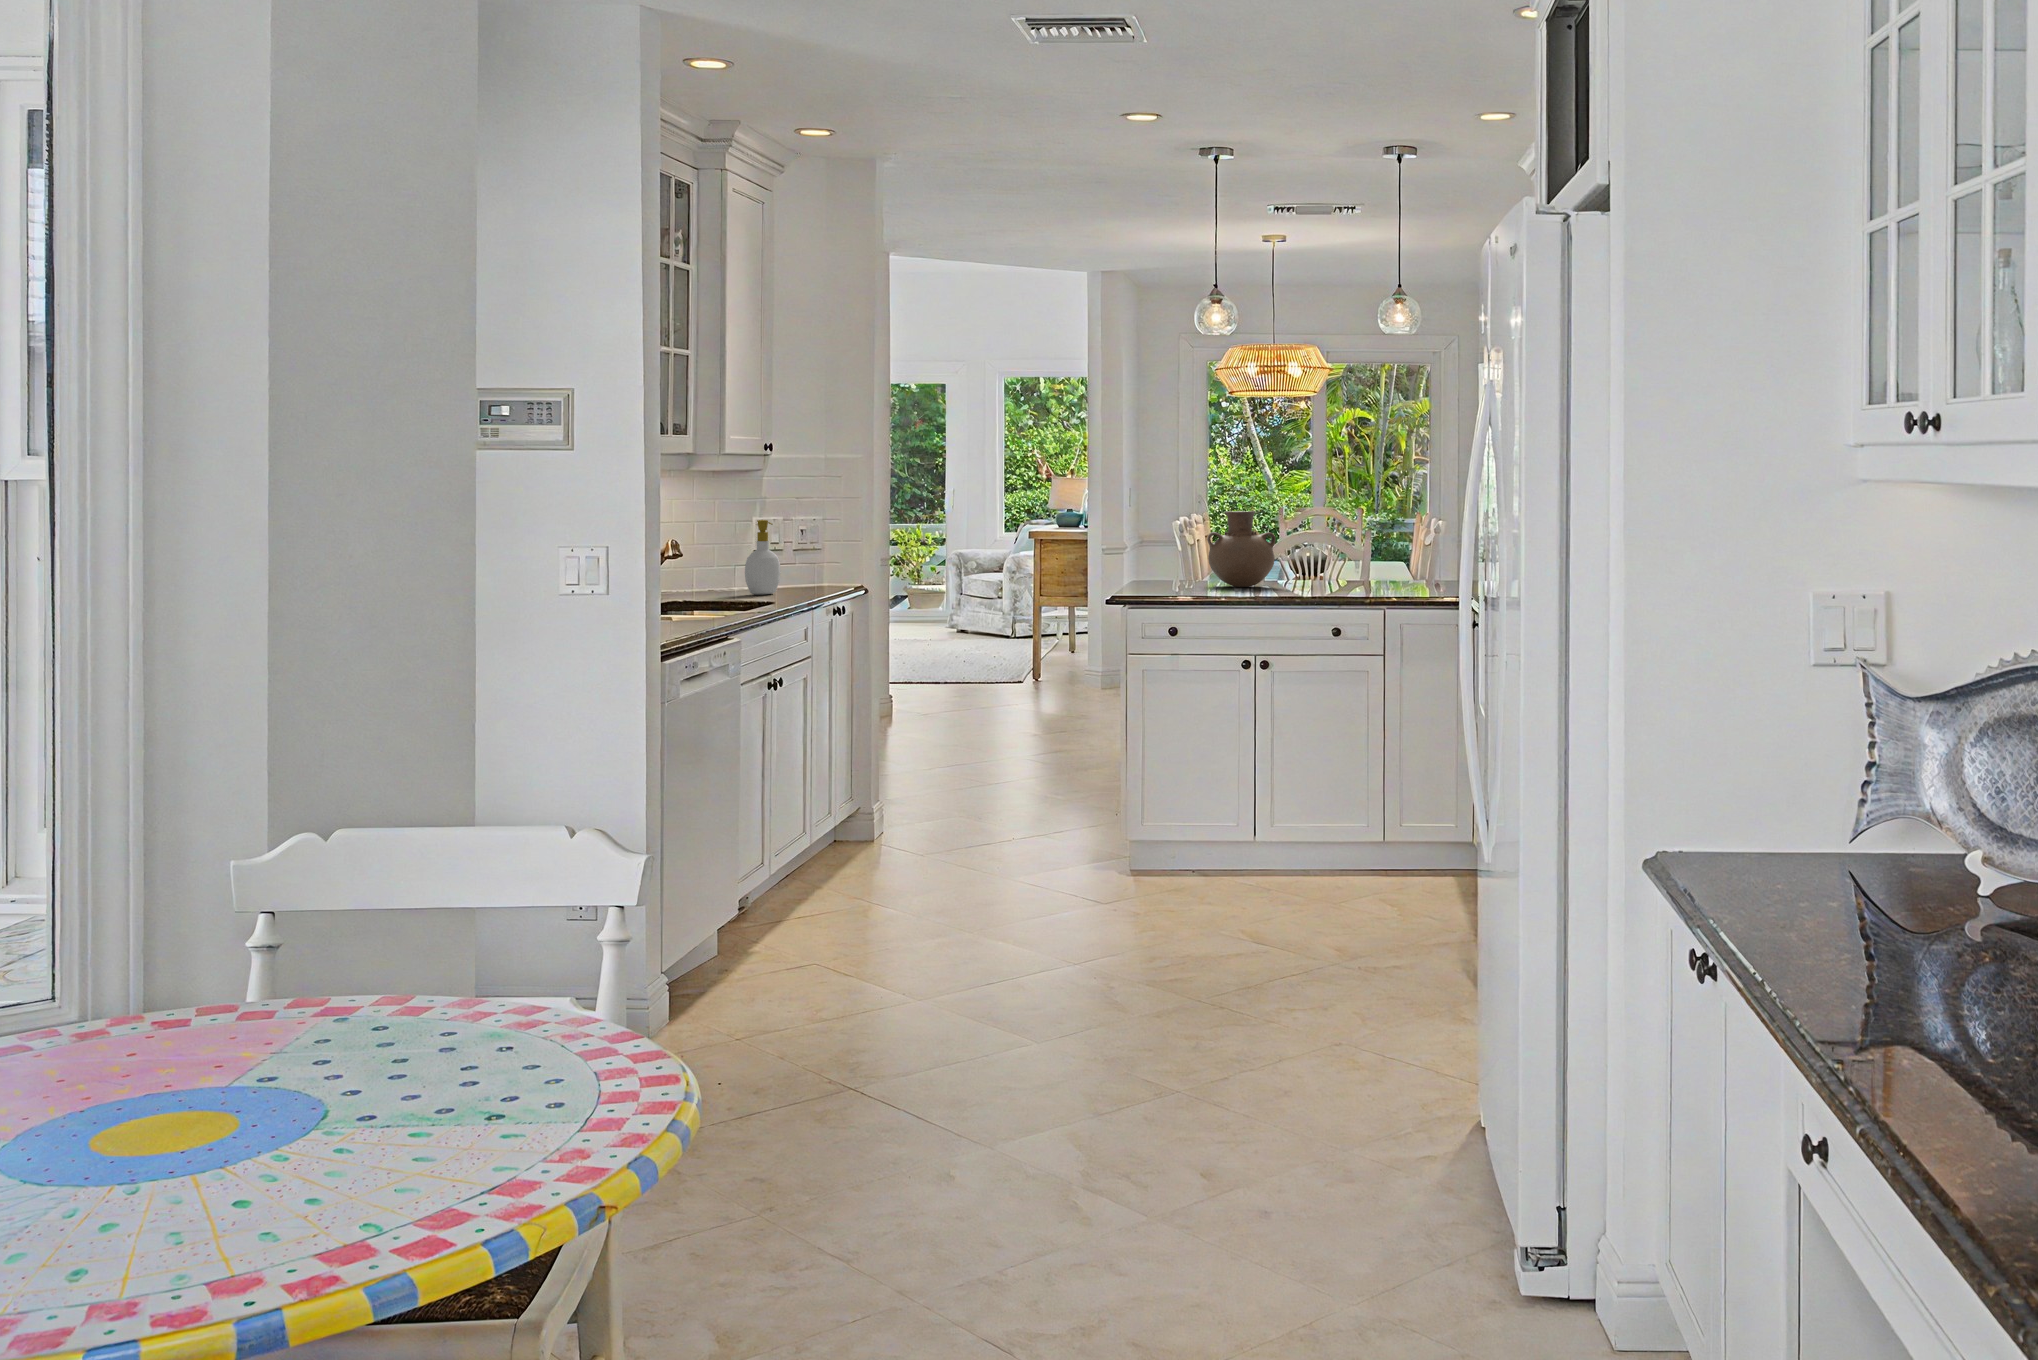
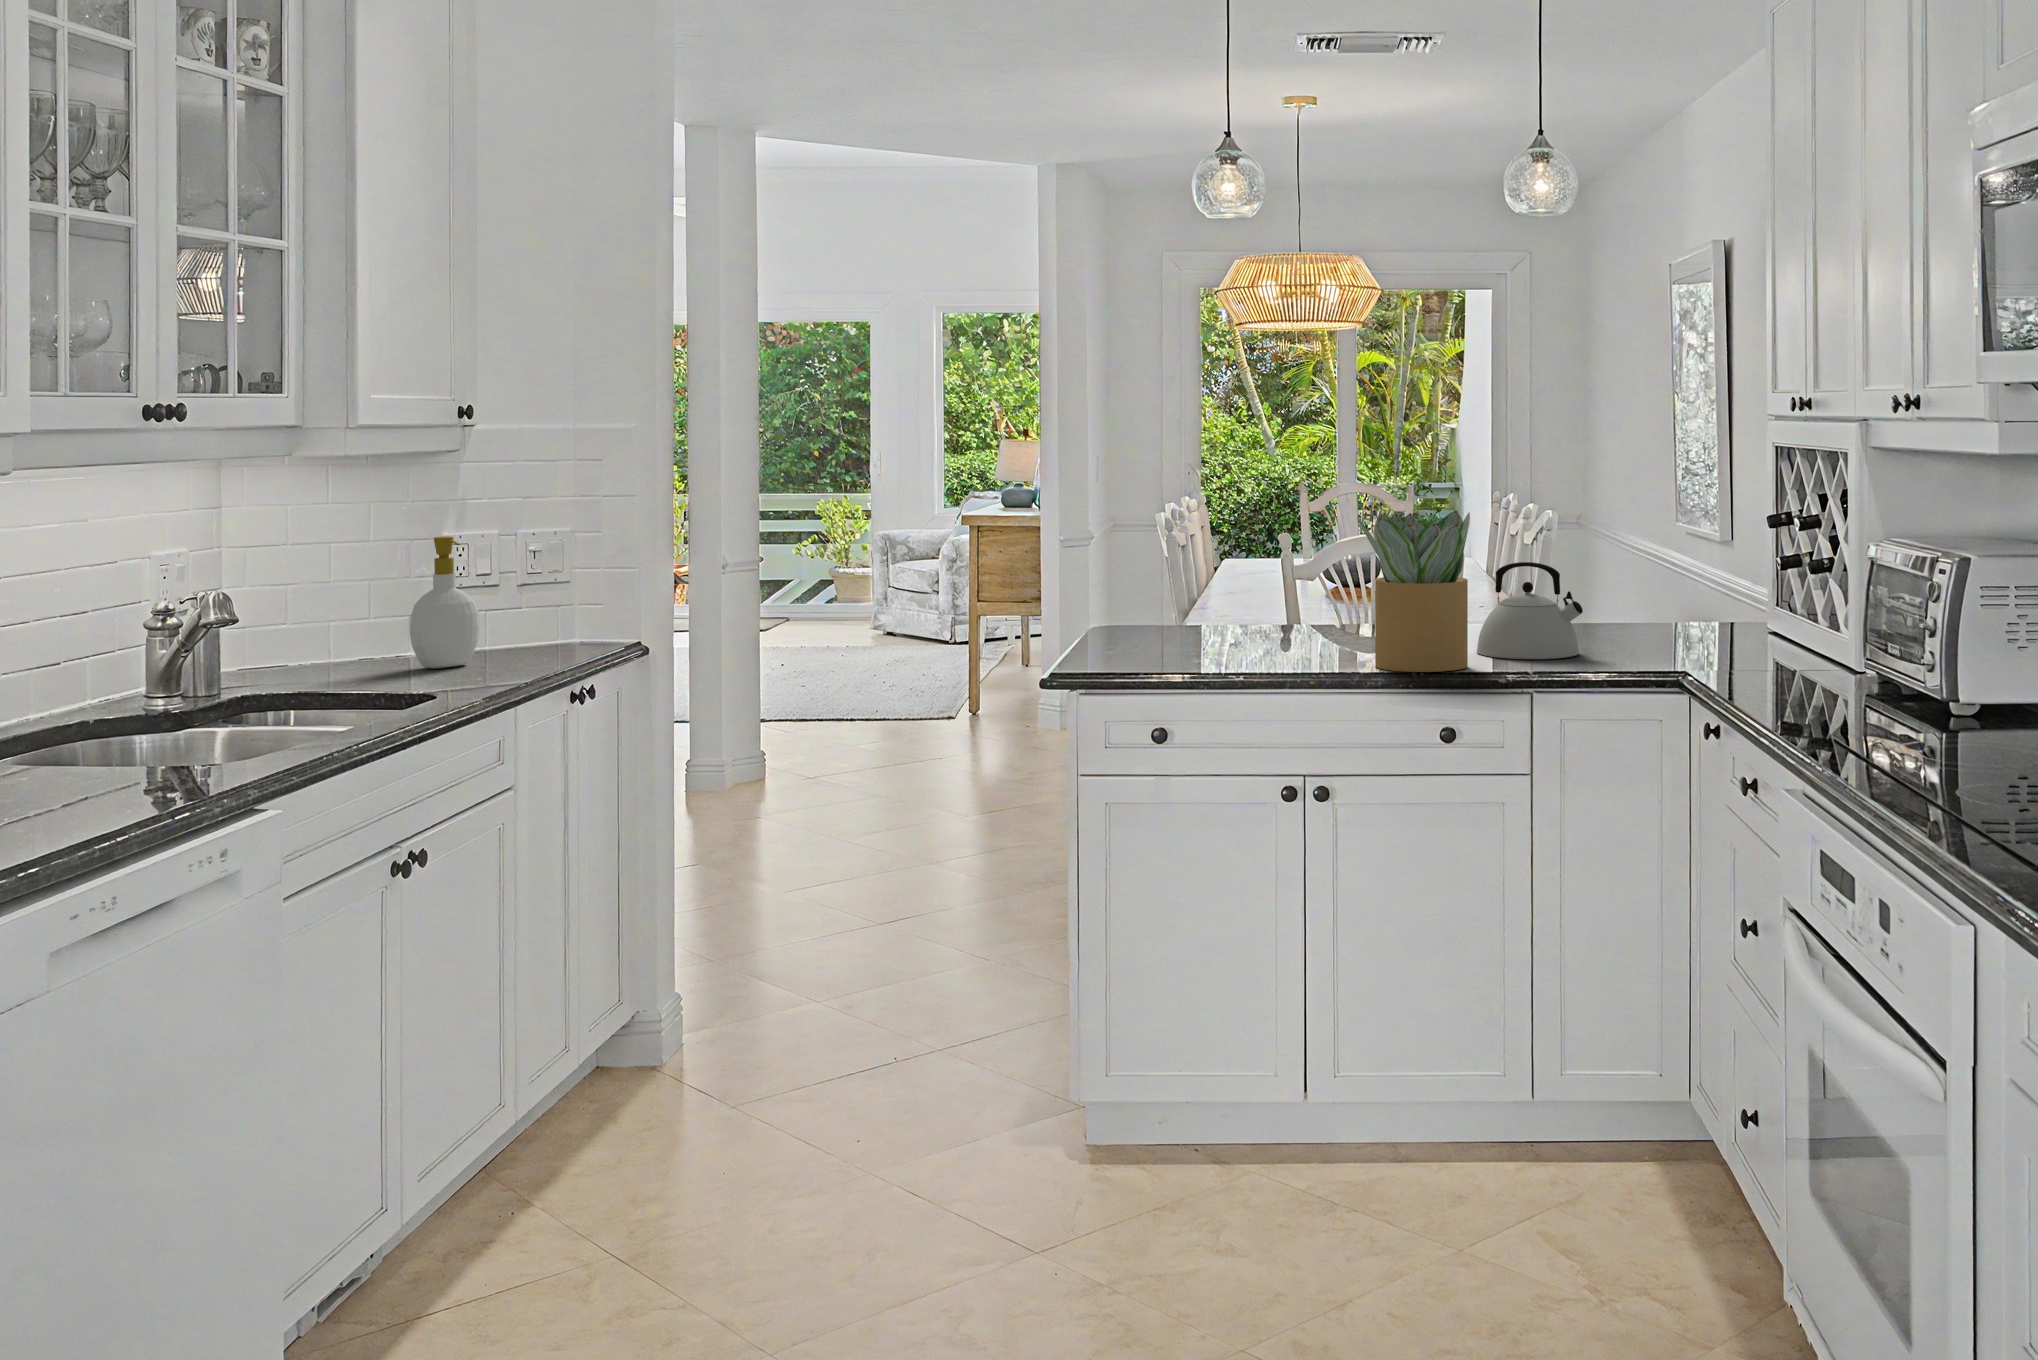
potted plant: none [1282,510,1346,599] -> present [1358,510,1470,672]
vase: present [1207,511,1276,587] -> none [1220,507,1334,636]
kettle: none [1354,542,1415,596] -> present [1477,562,1583,659]

